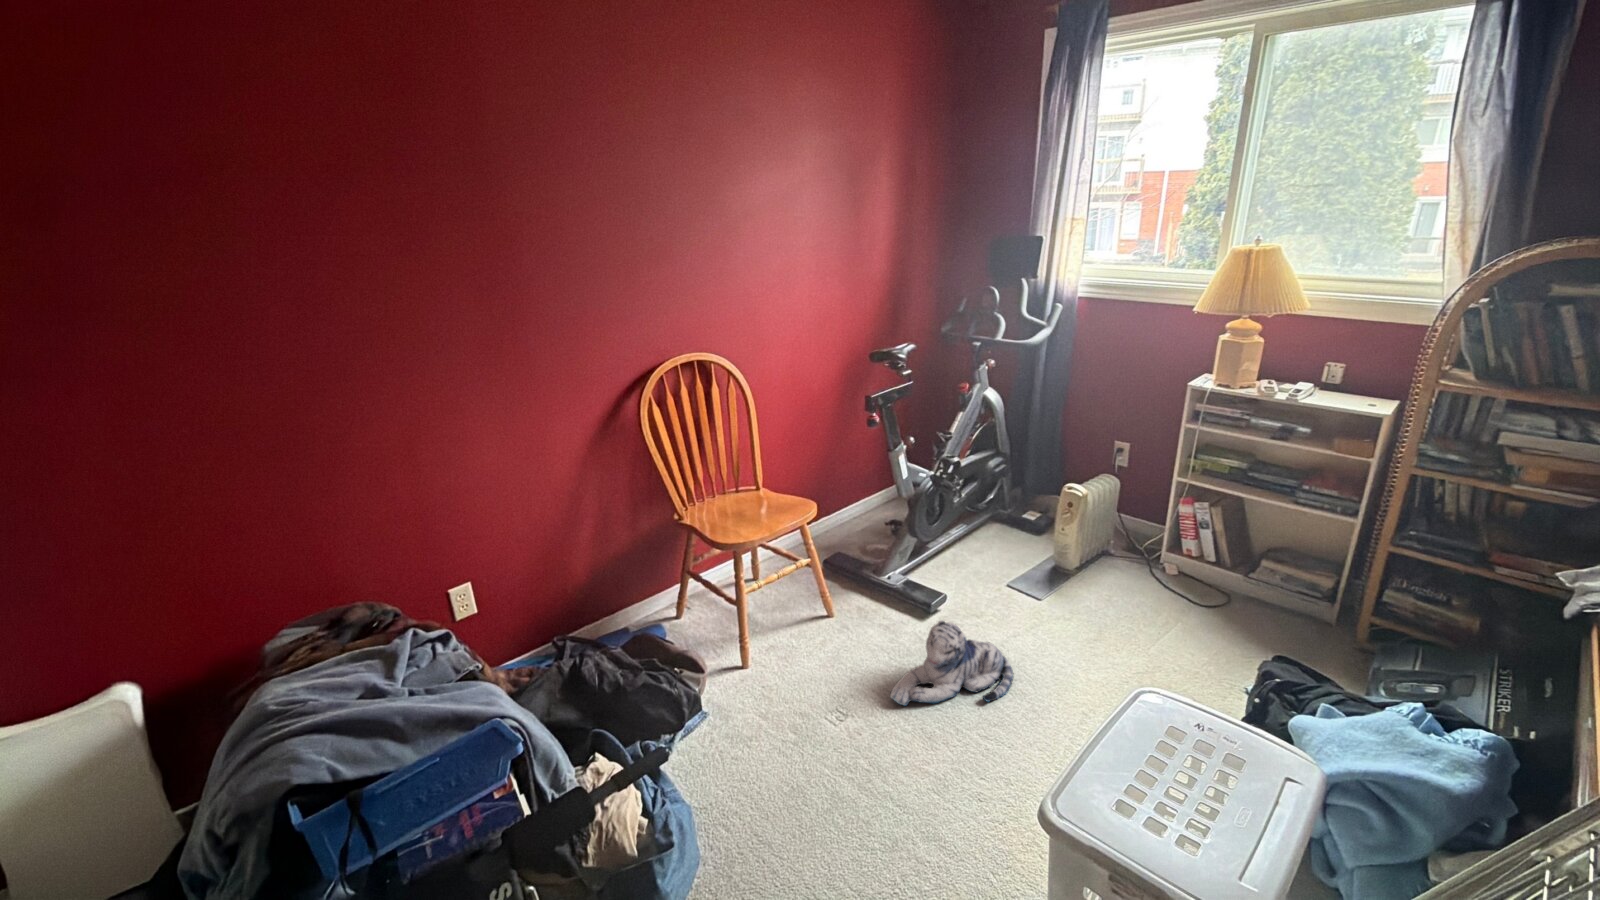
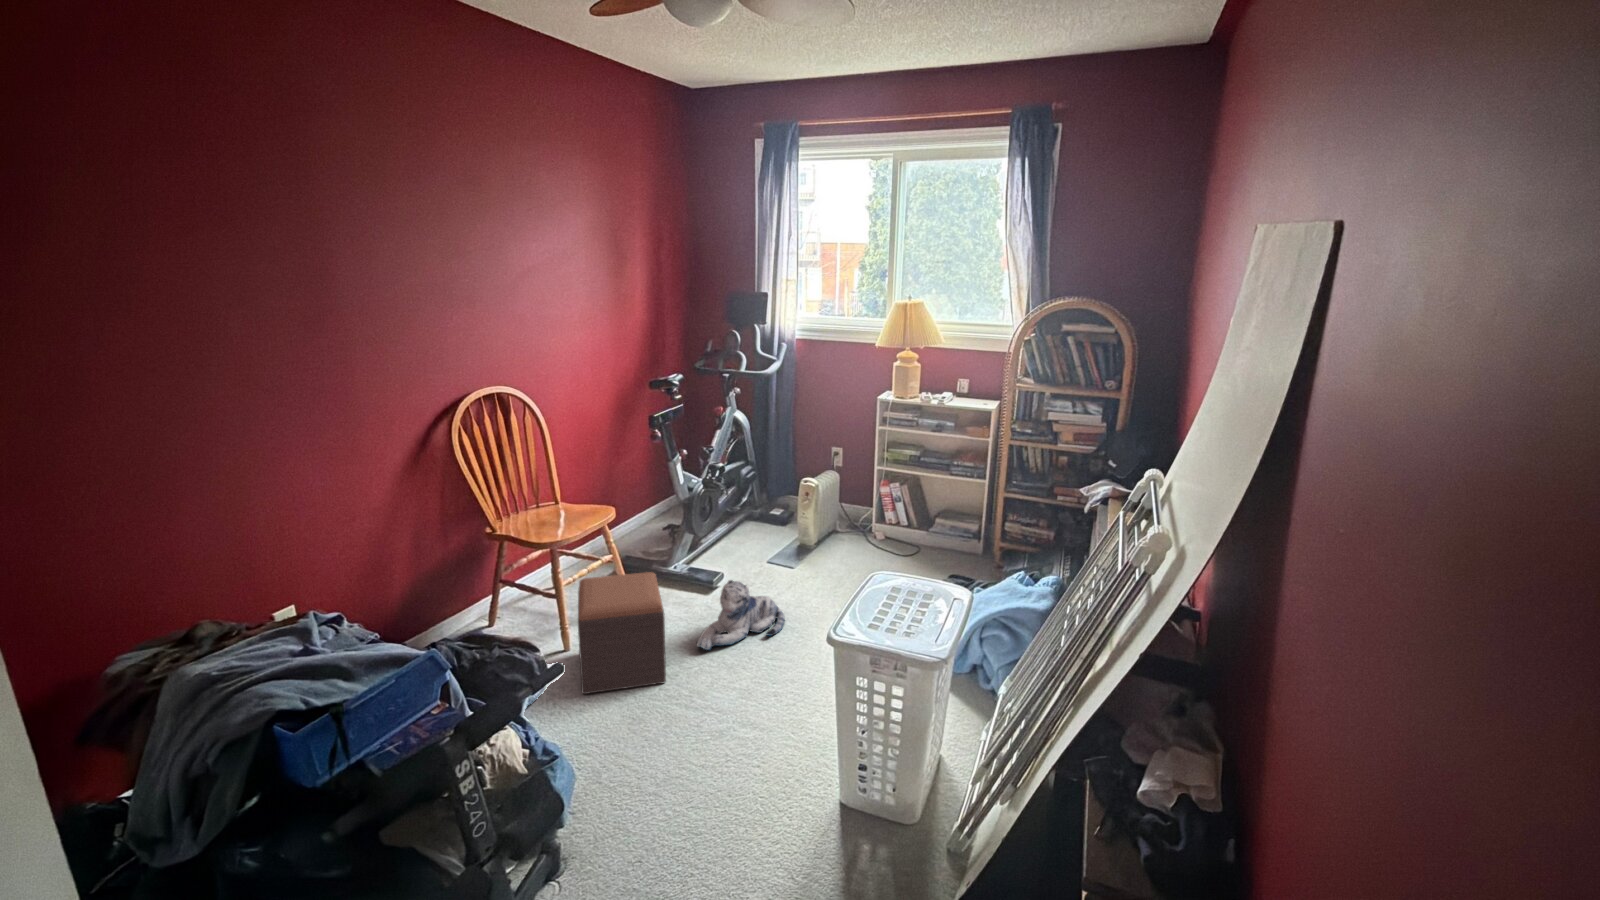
footstool: none [739,593,848,742] -> present [578,572,666,694]

